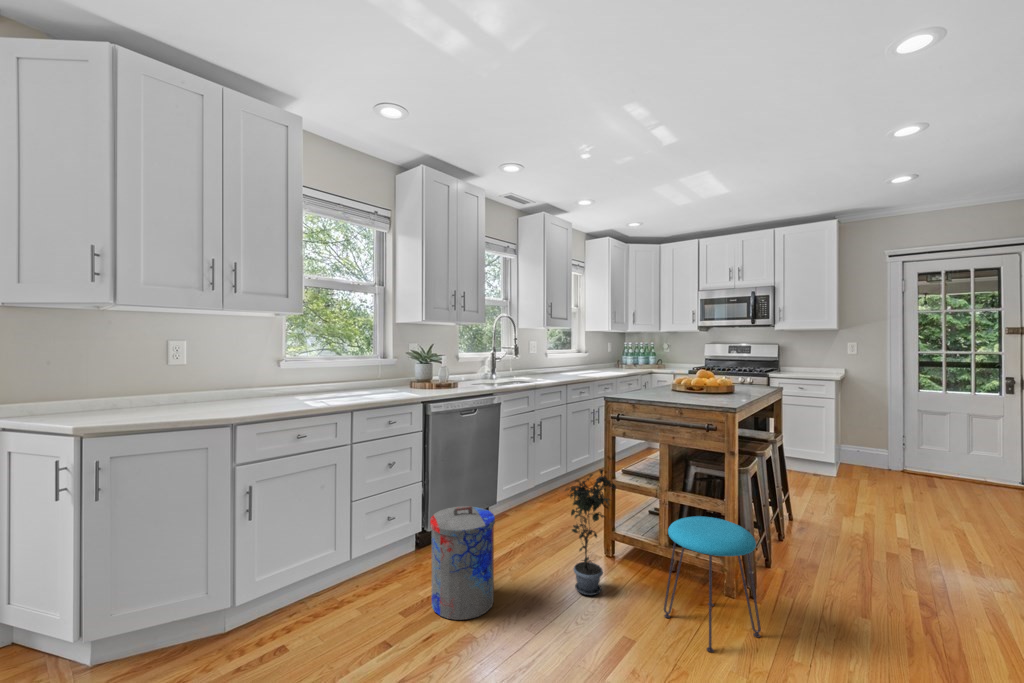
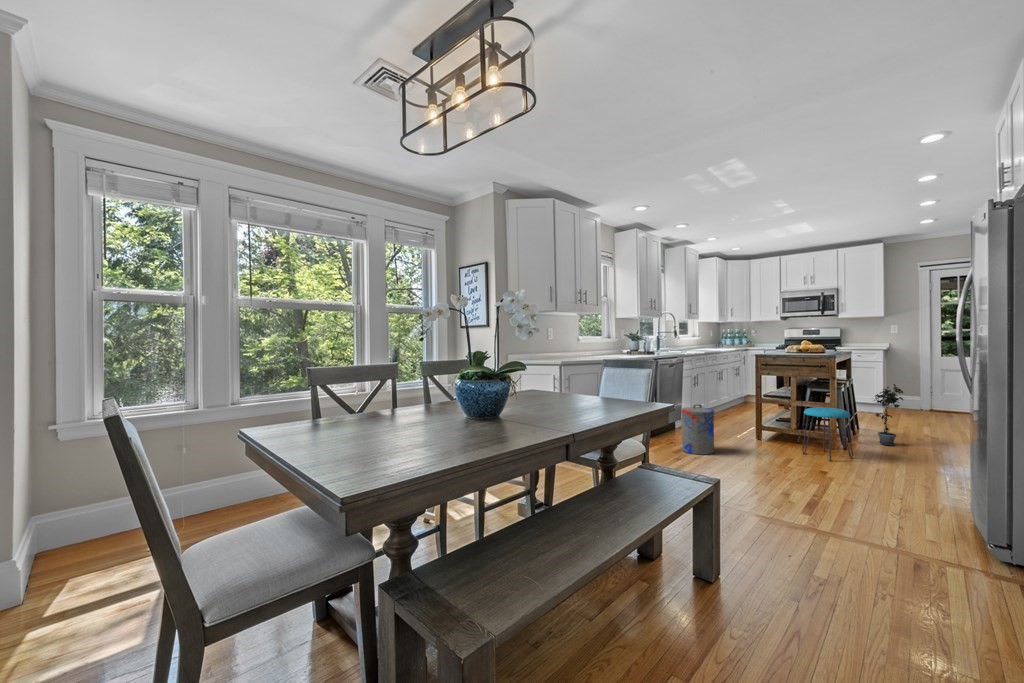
potted plant: present [565,469,616,595] -> present [874,384,903,446]

